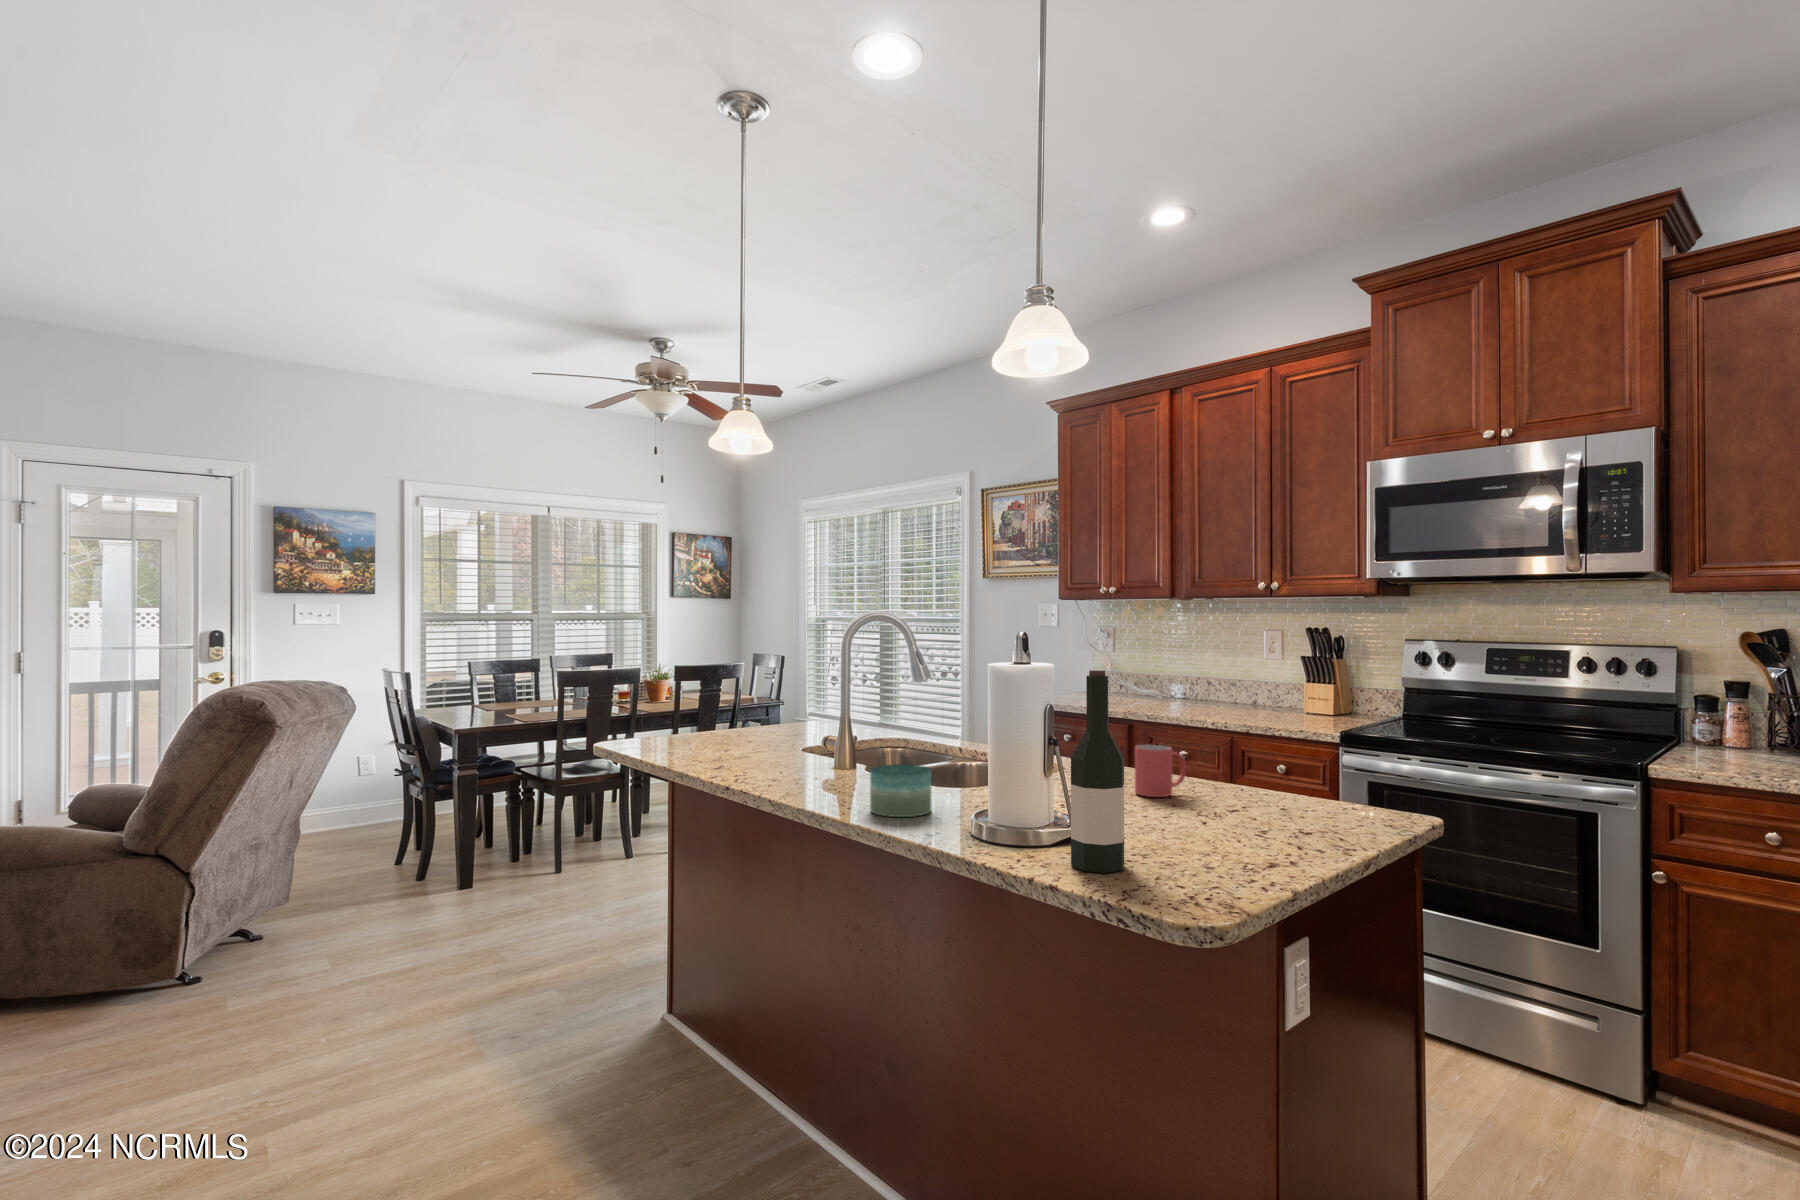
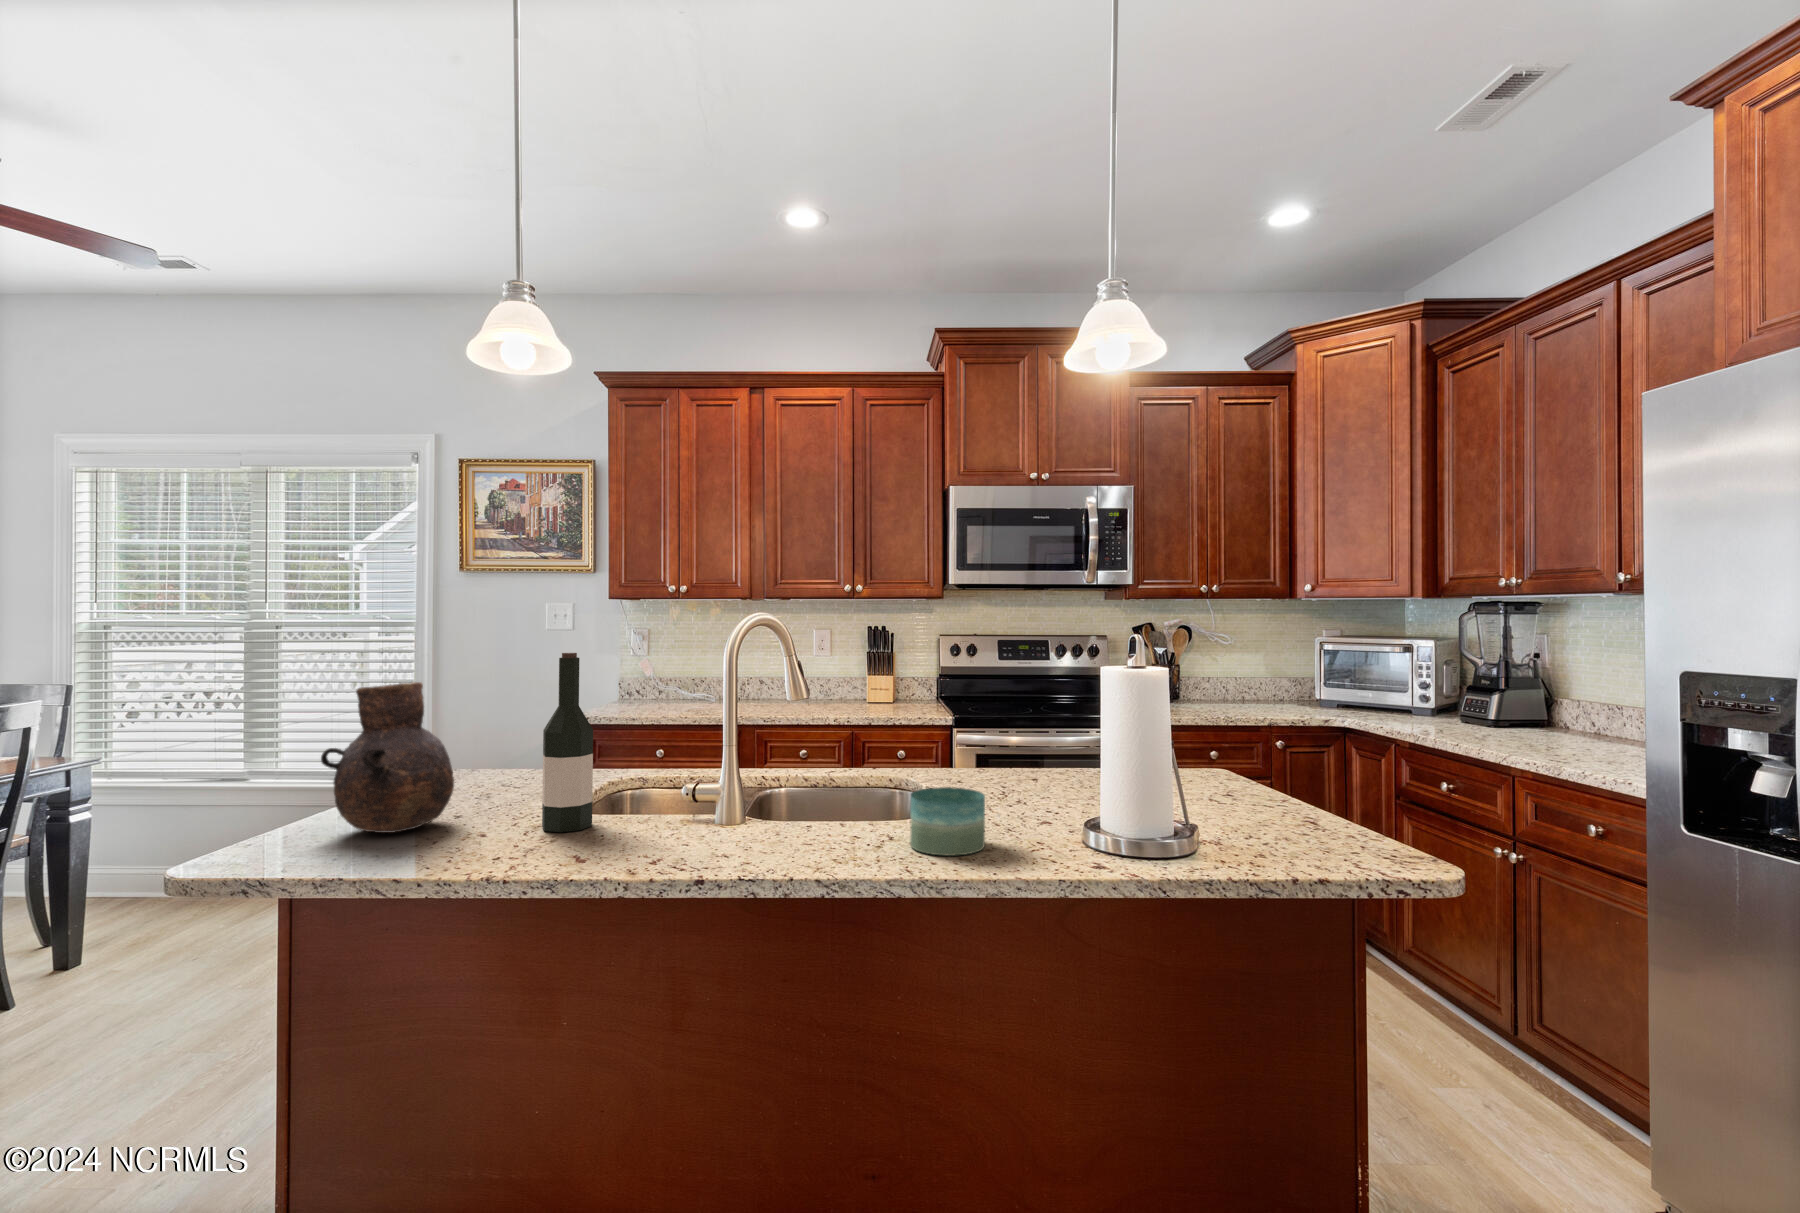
vase: none [667,663,732,753] -> present [321,682,454,833]
wine bottle: present [1071,670,1124,873] -> present [542,653,593,832]
mug: present [1135,745,1186,797] -> none [1028,735,1063,786]

